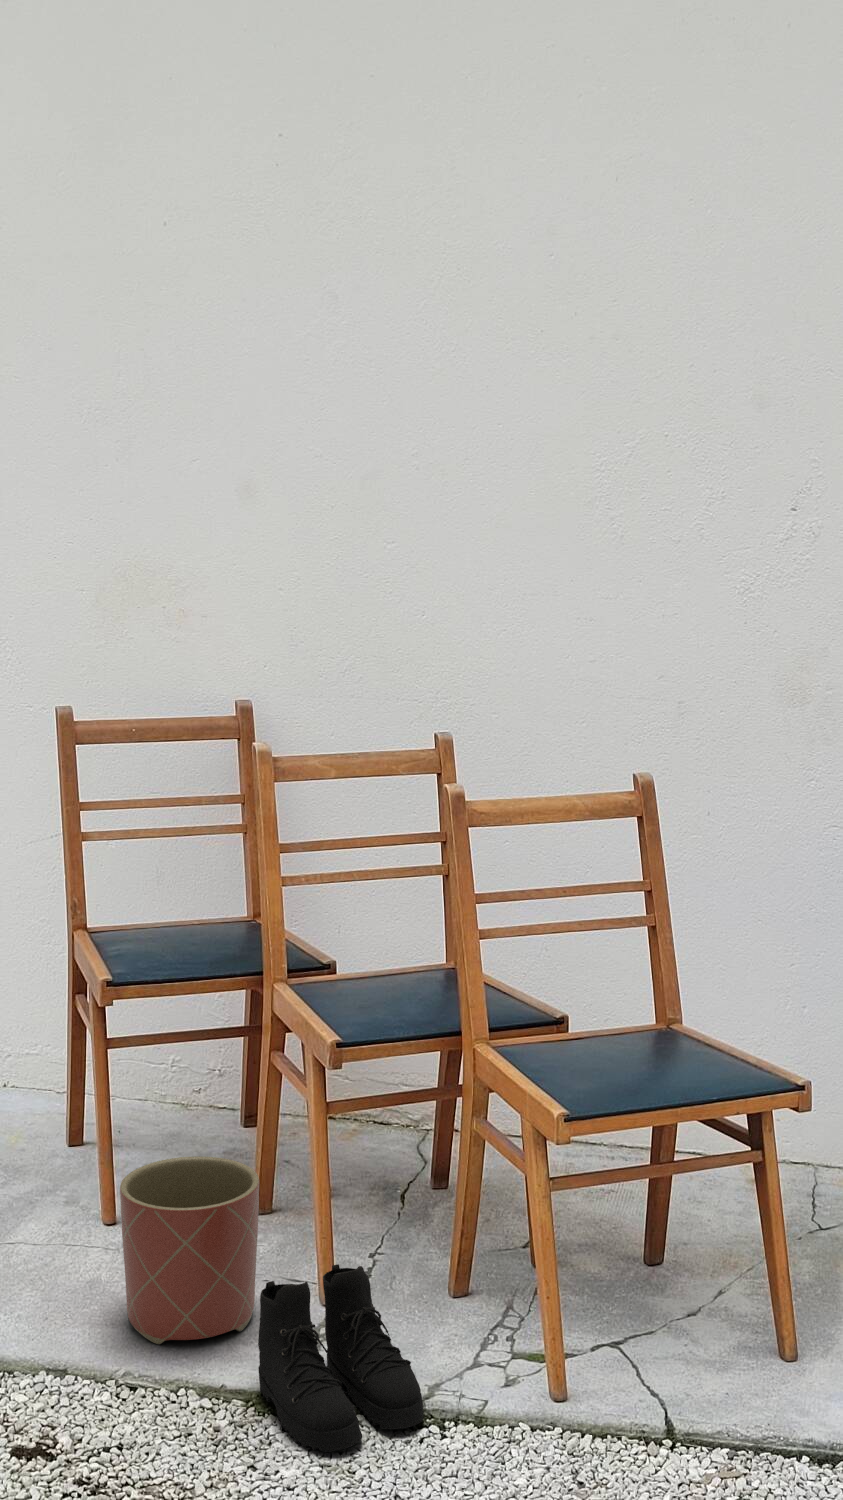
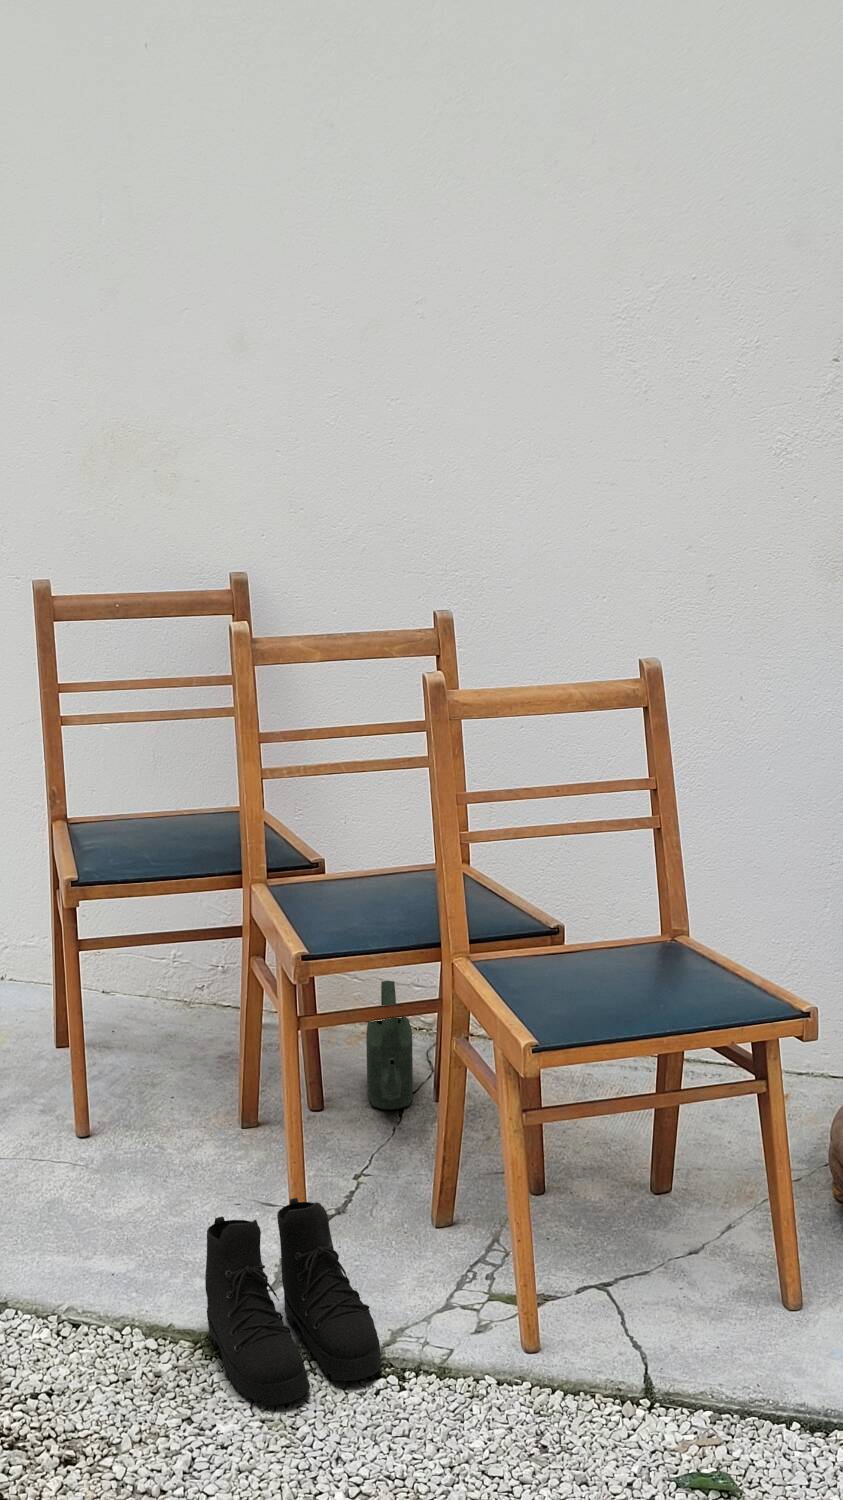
watering can: none [370,1077,414,1197] -> present [366,981,413,1110]
planter: present [120,1156,259,1344] -> none [69,1074,220,1275]

